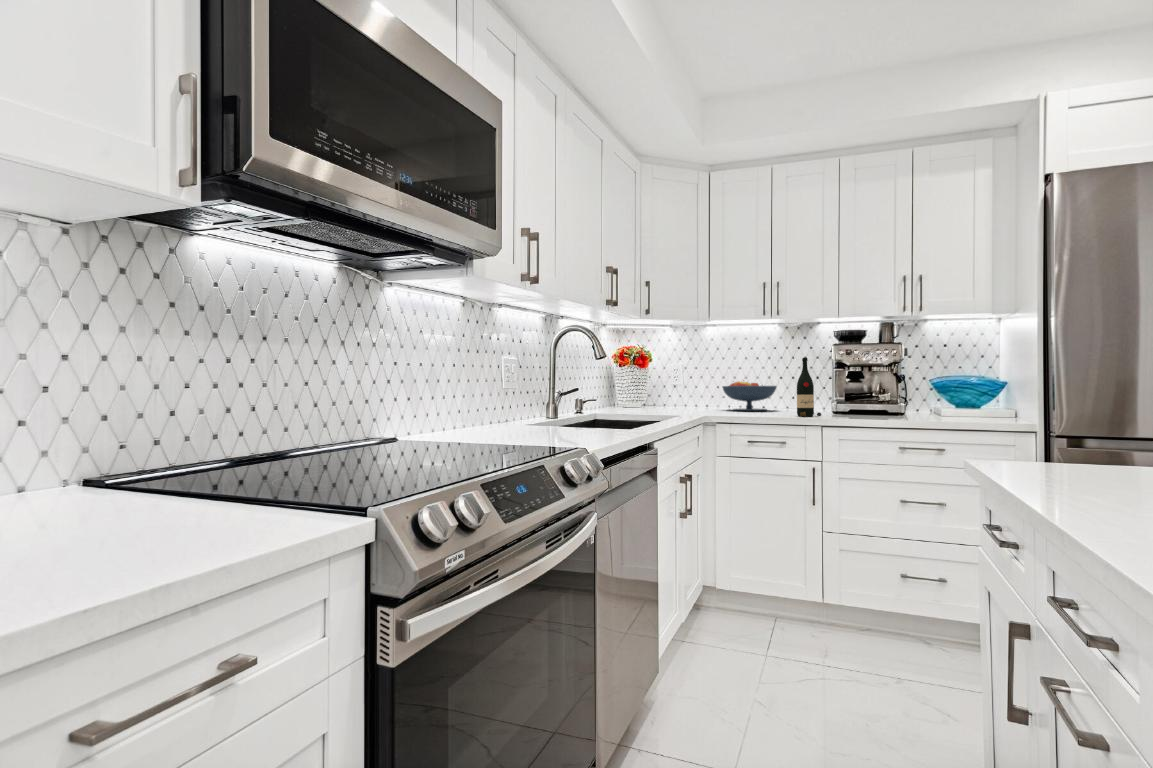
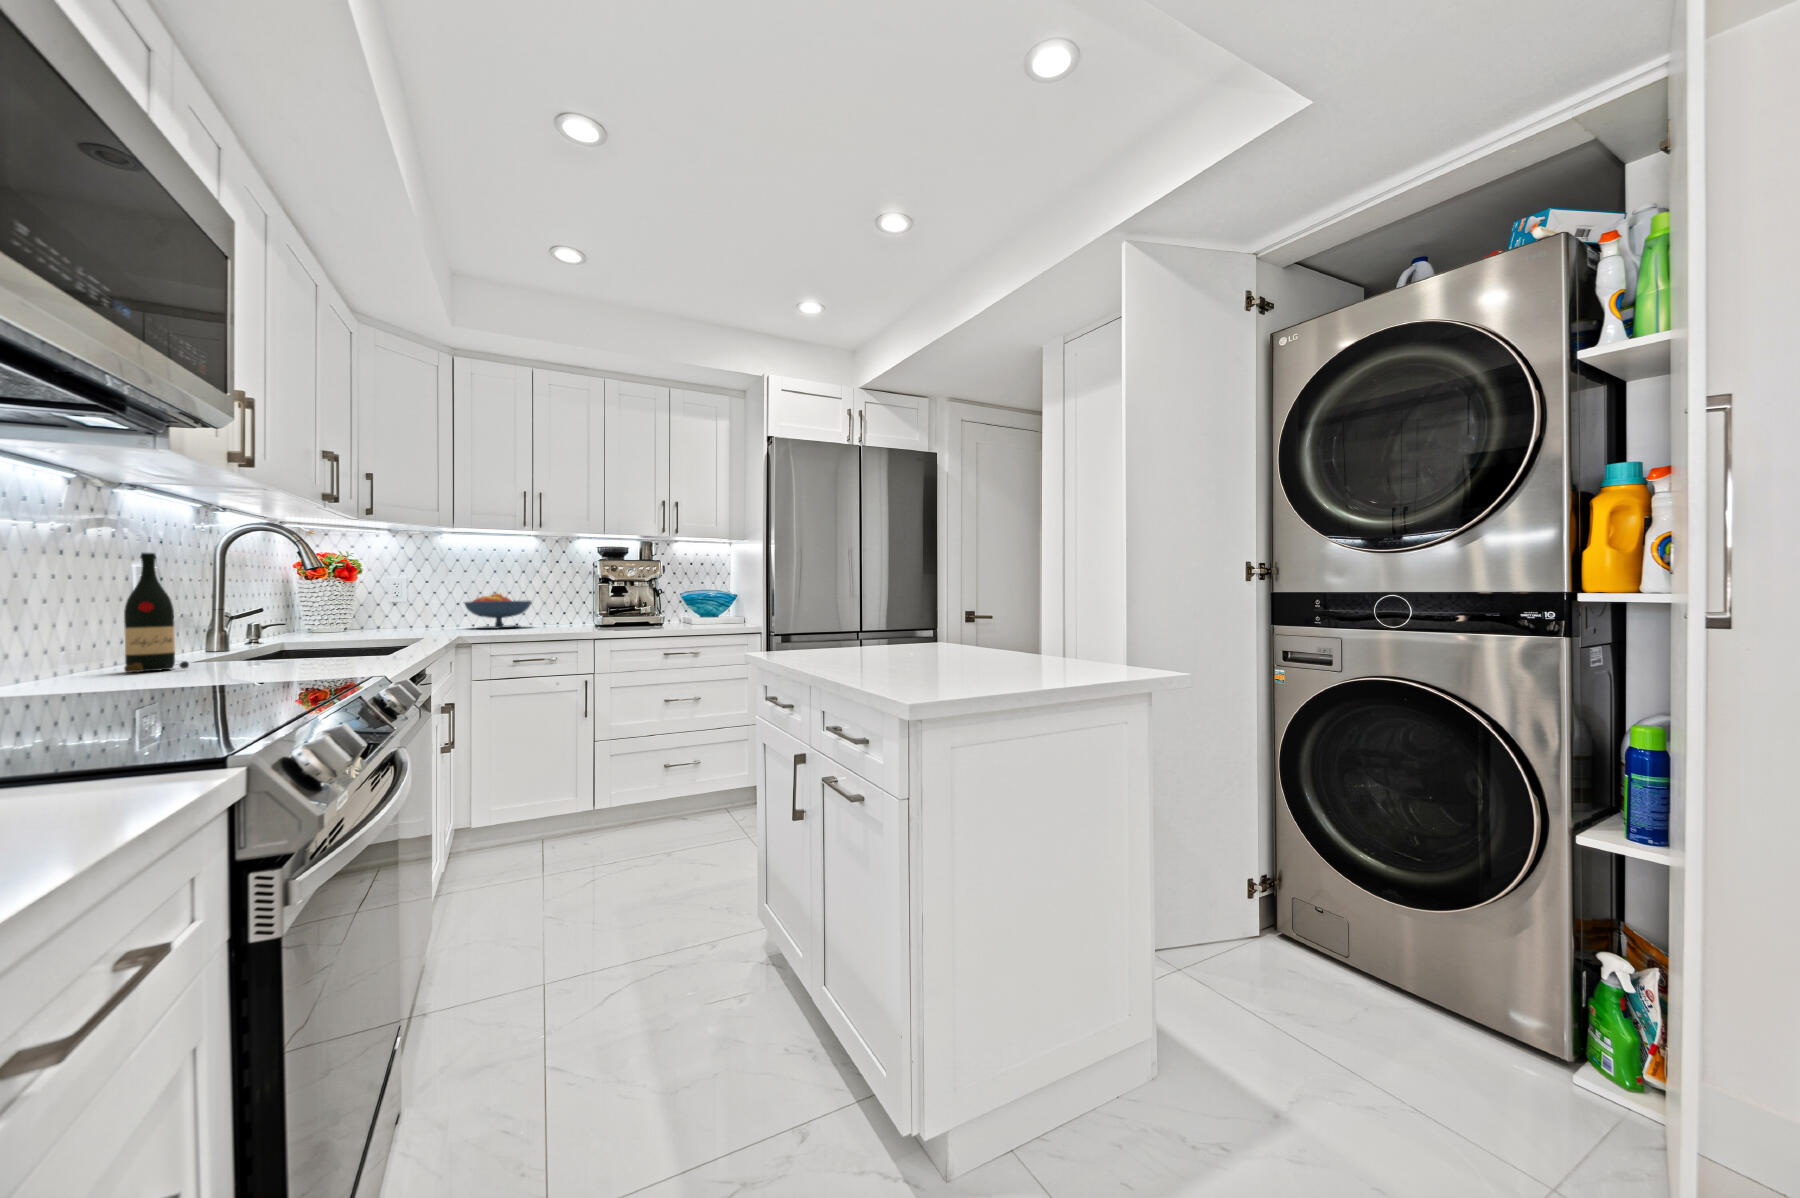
wine bottle: present [797,358,821,417] -> present [124,553,189,673]

